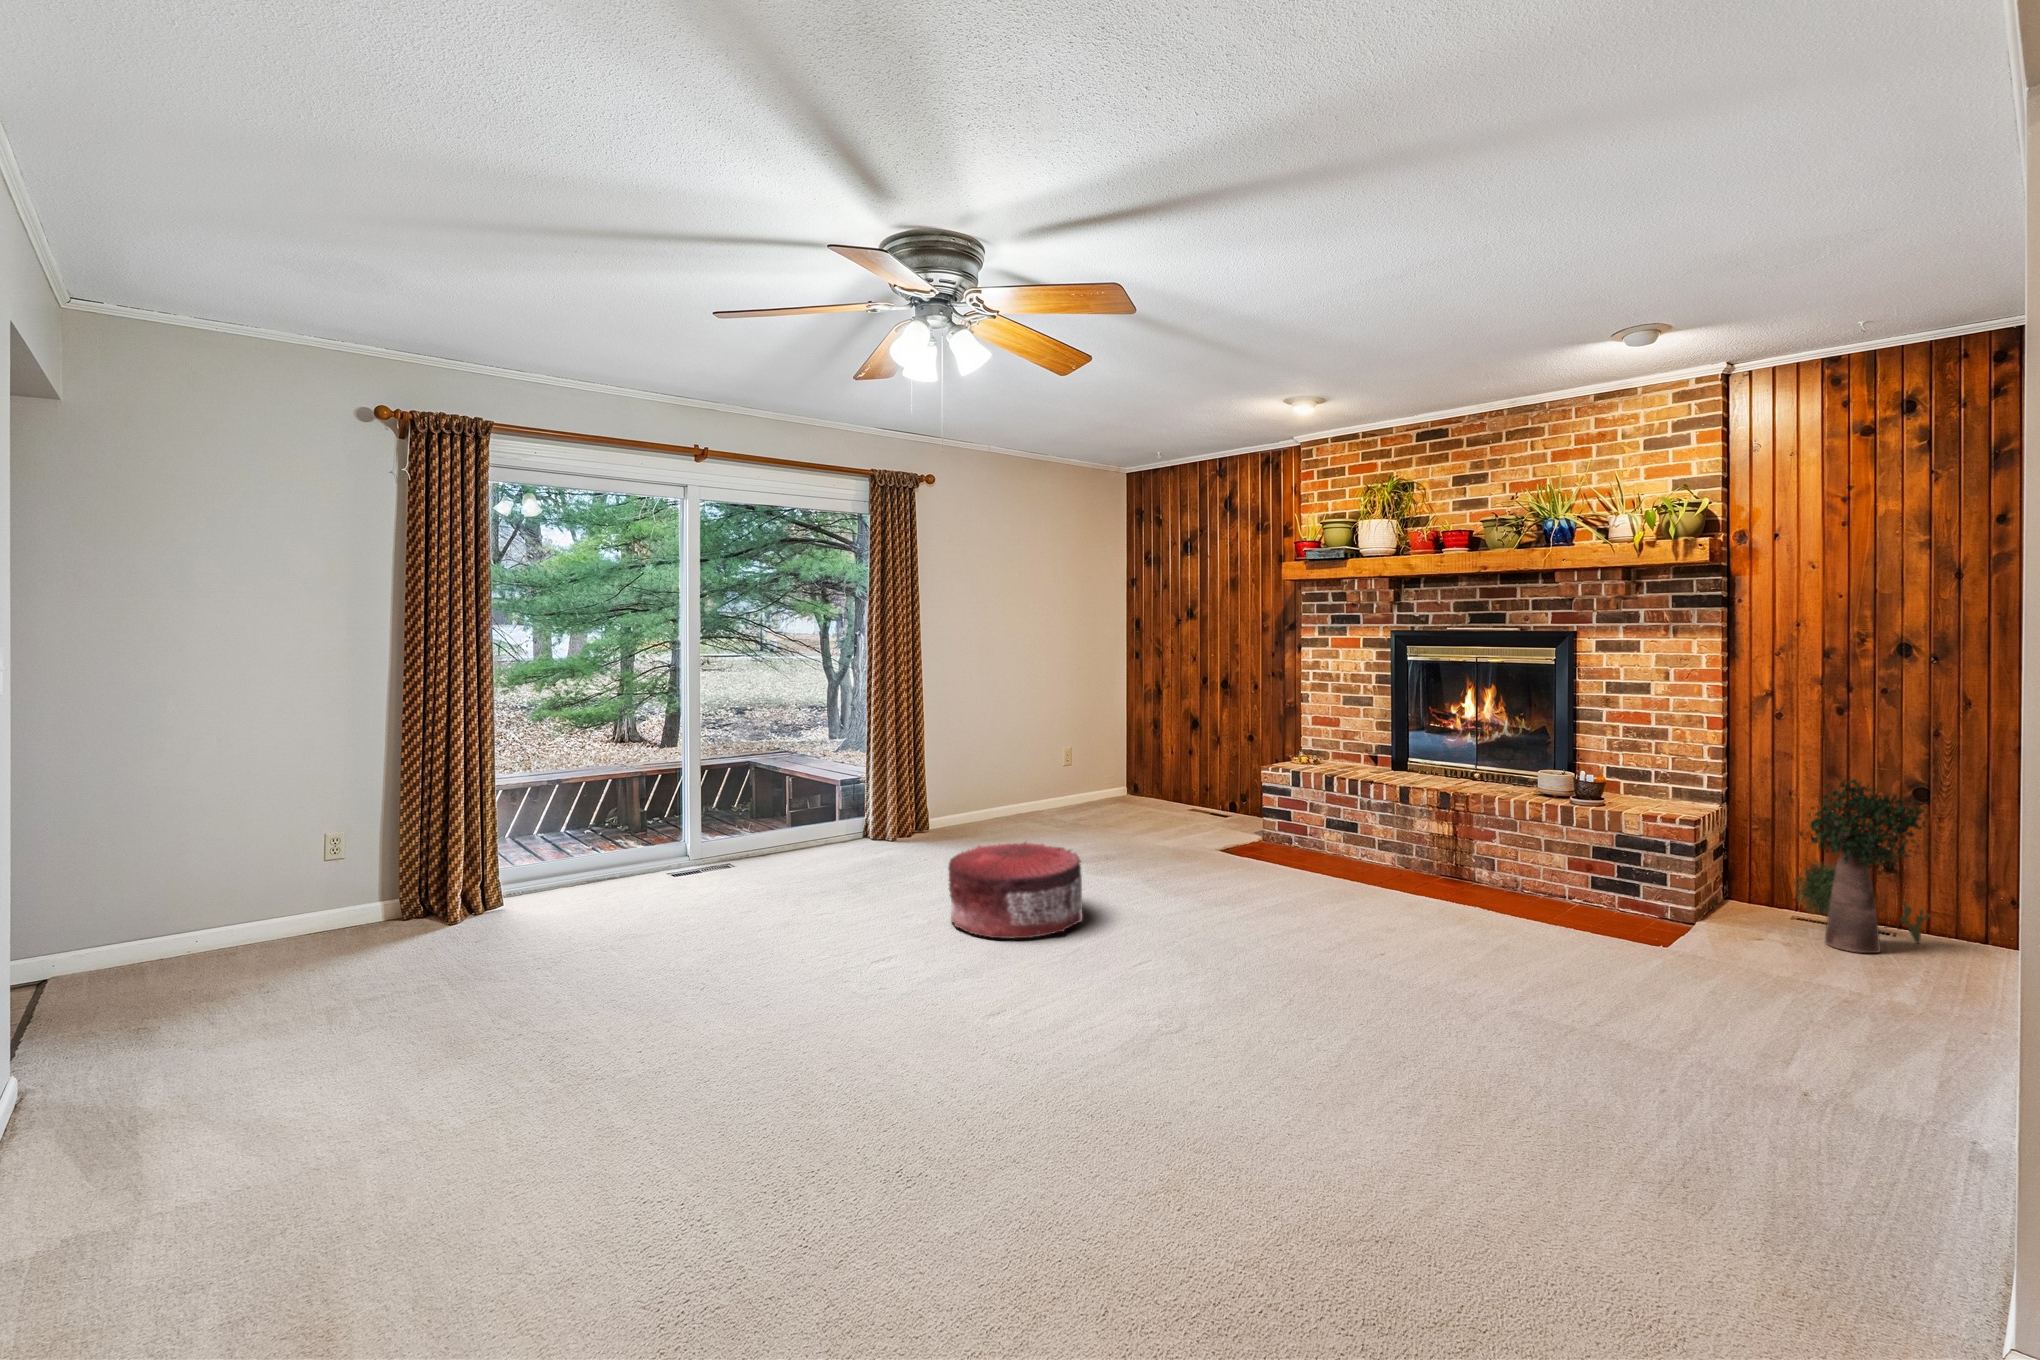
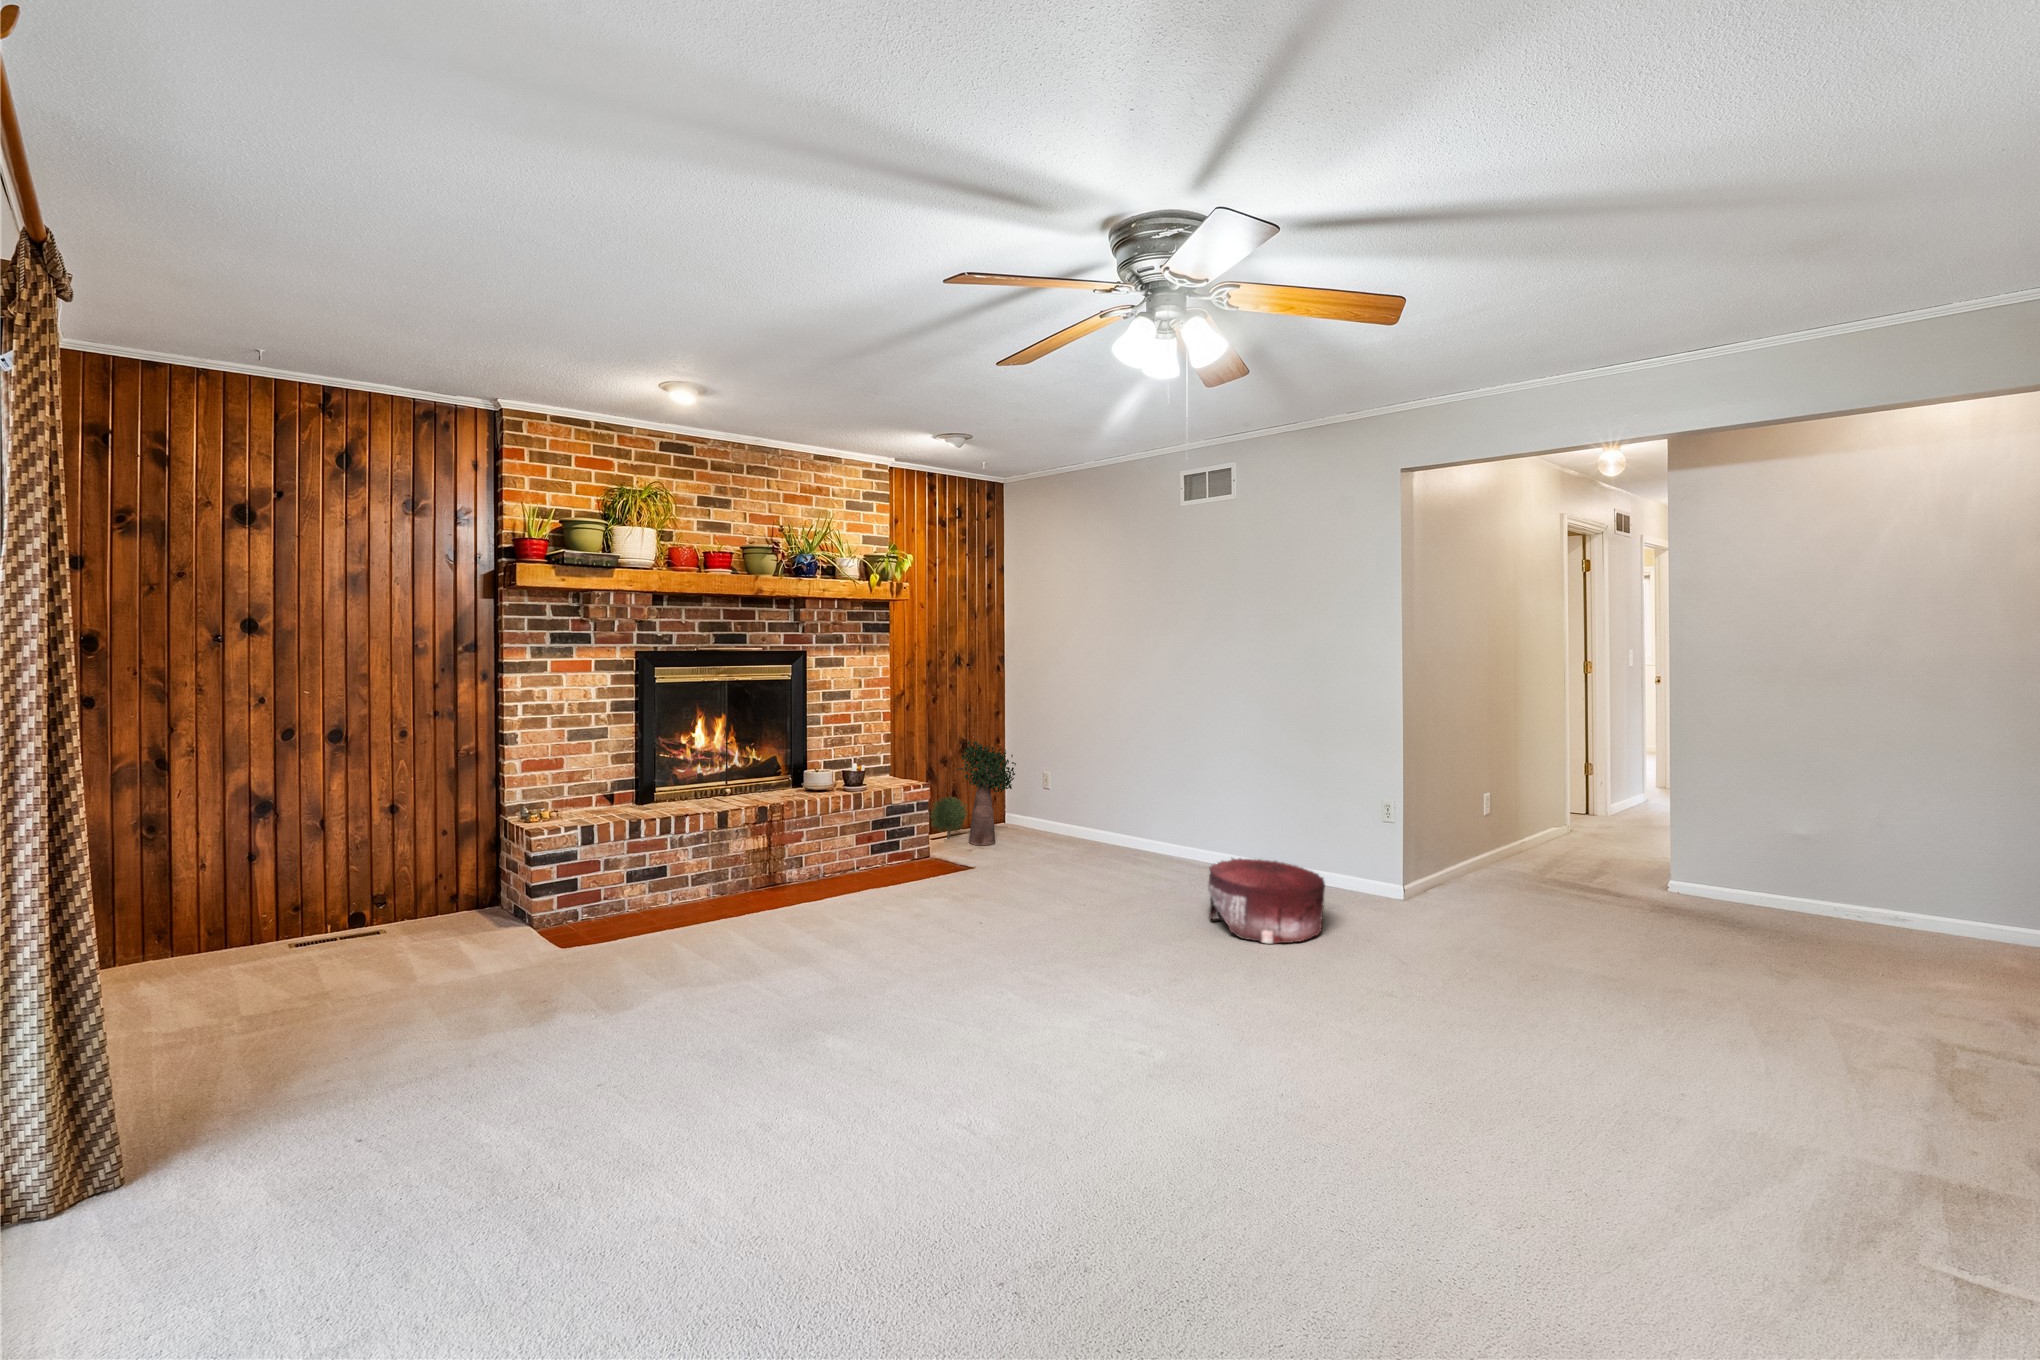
pouf: present [948,841,1083,938] -> present [1208,859,1325,944]

